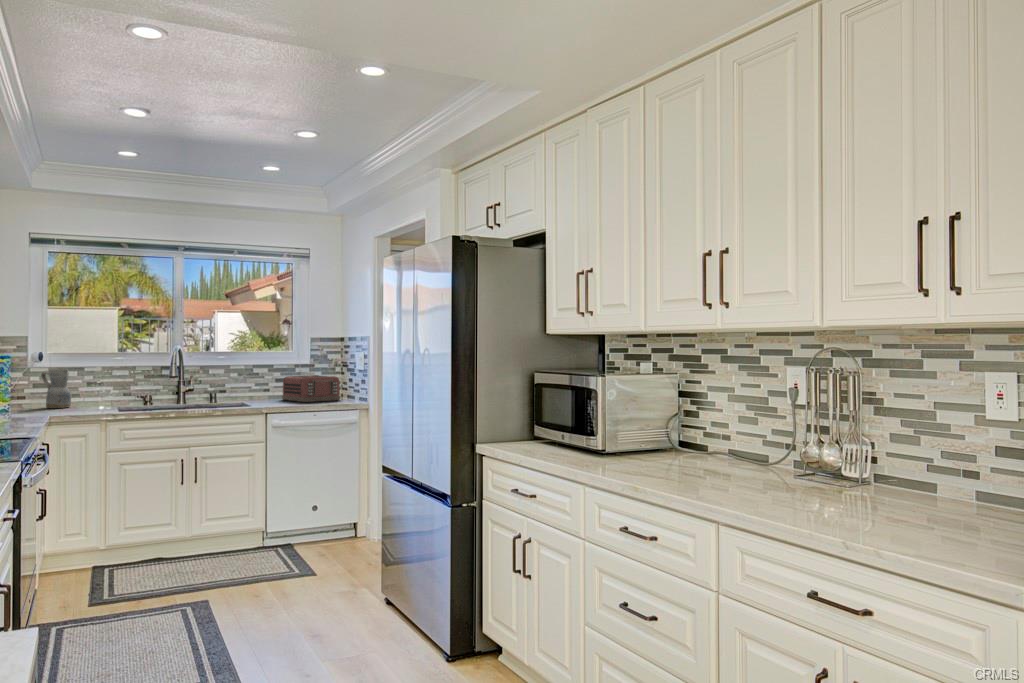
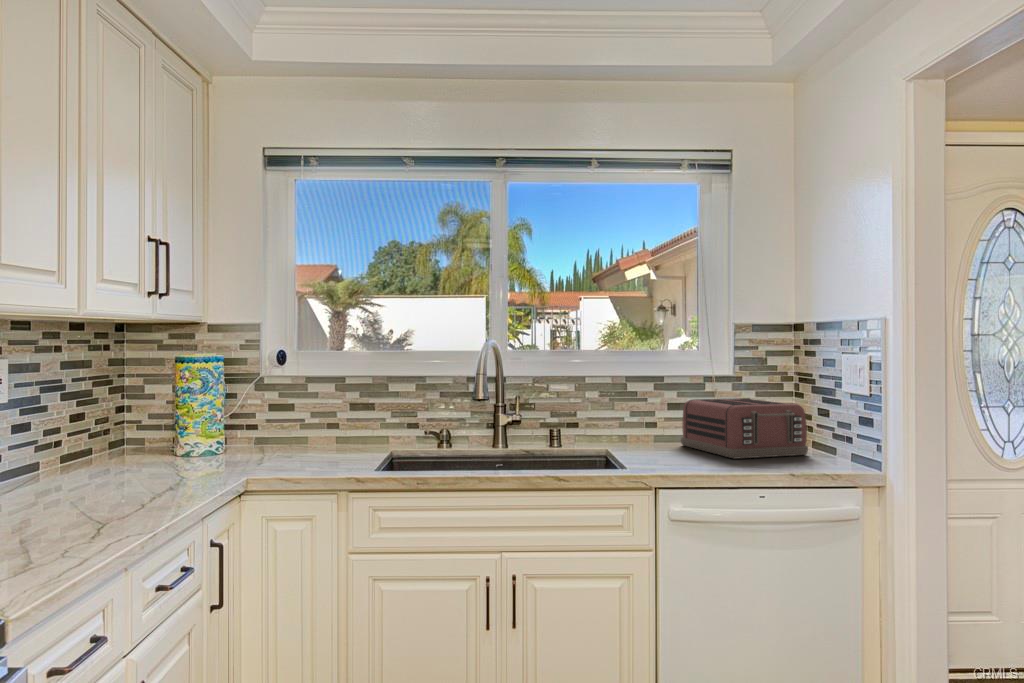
ceramic pitcher: present [41,368,71,408] -> none [279,378,323,449]

